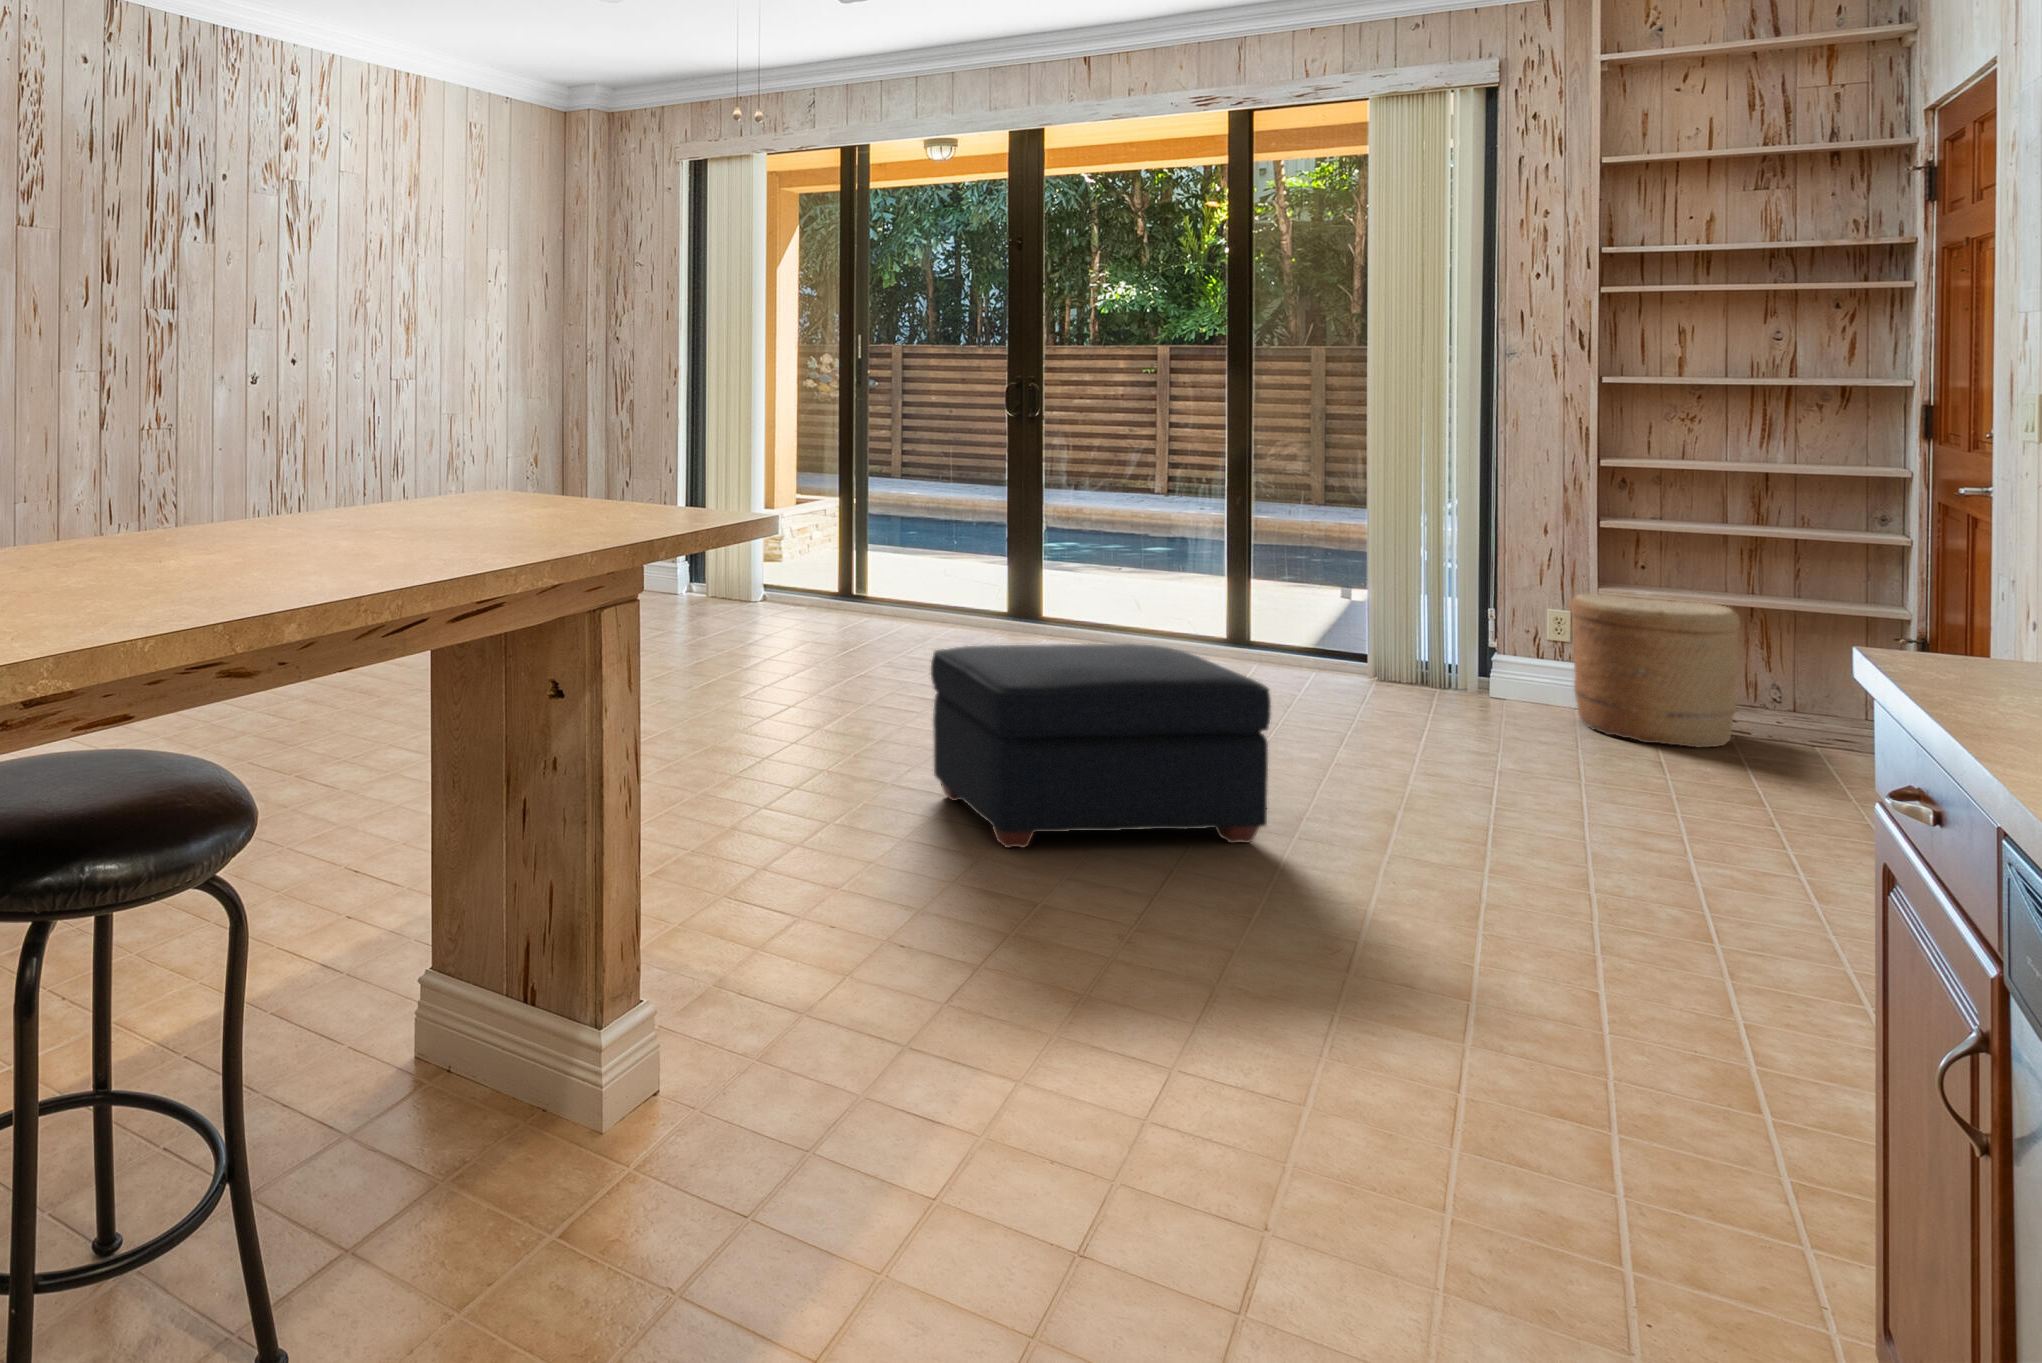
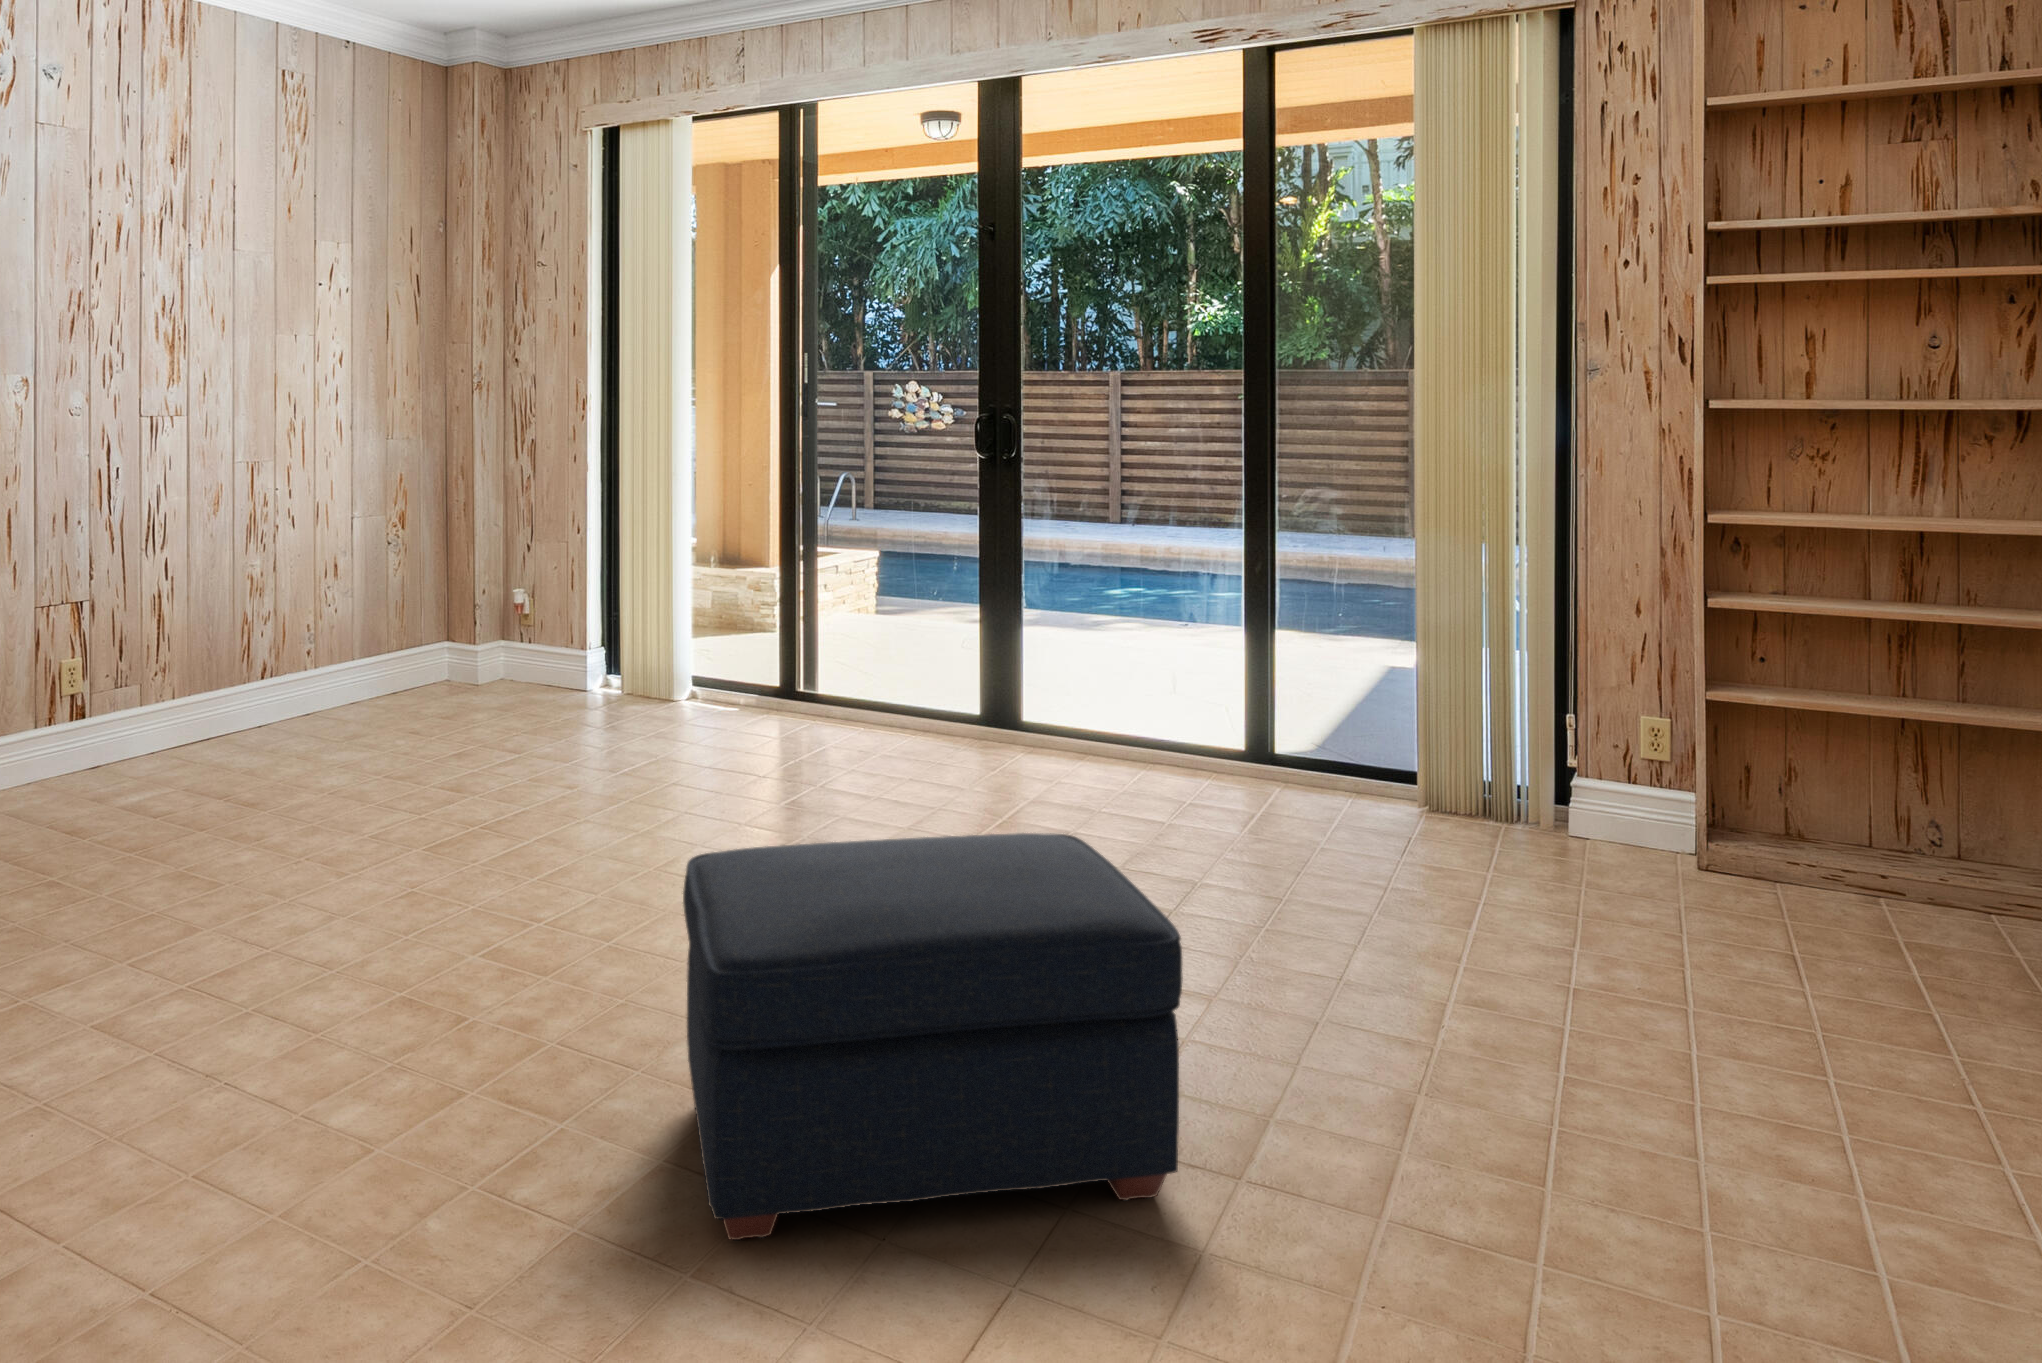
woven basket: present [1569,593,1740,747] -> none [1671,698,1893,927]

